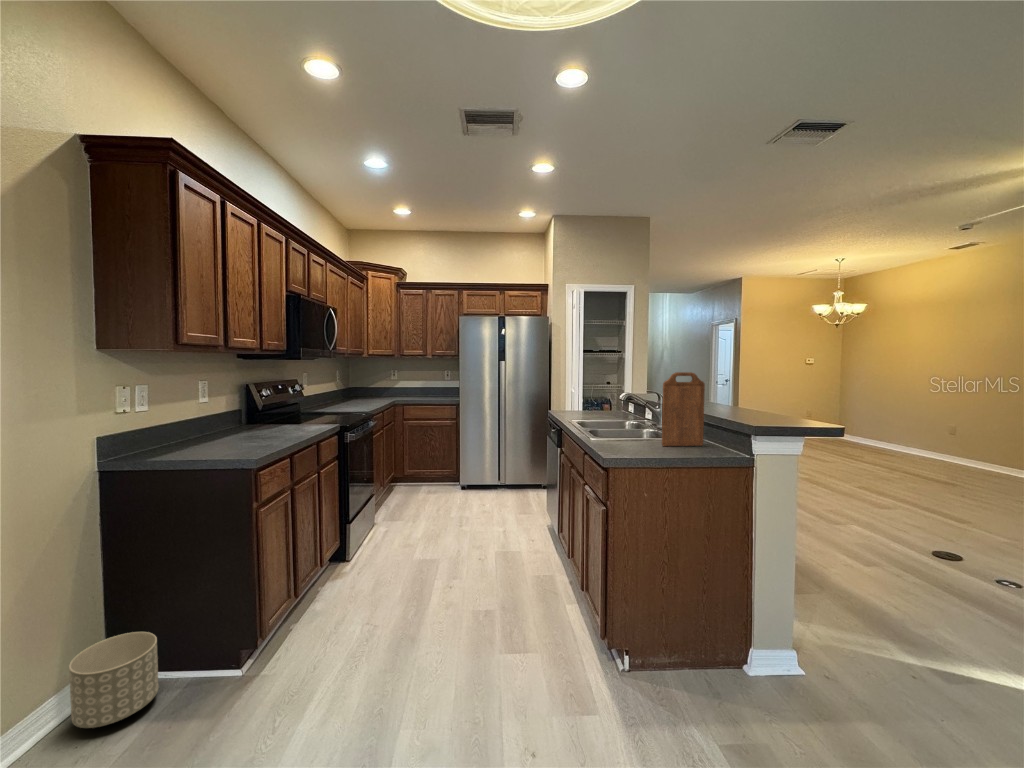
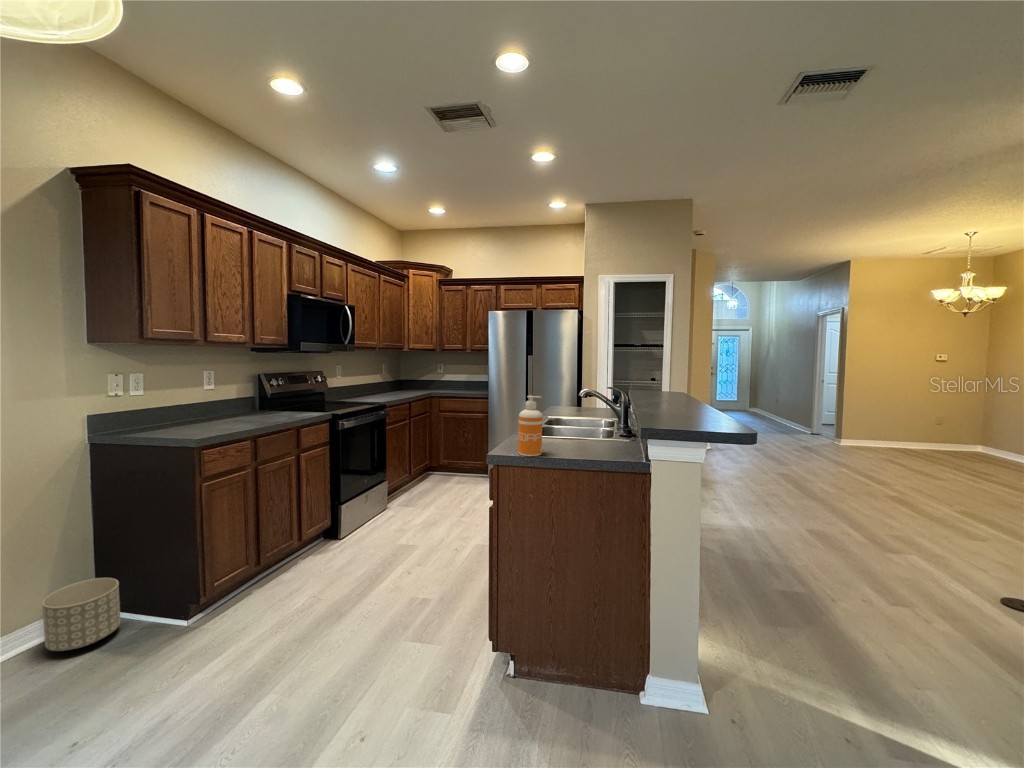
cutting board: present [662,372,705,446] -> none [579,375,631,461]
soap dispenser: none [608,393,630,448] -> present [518,396,543,456]

